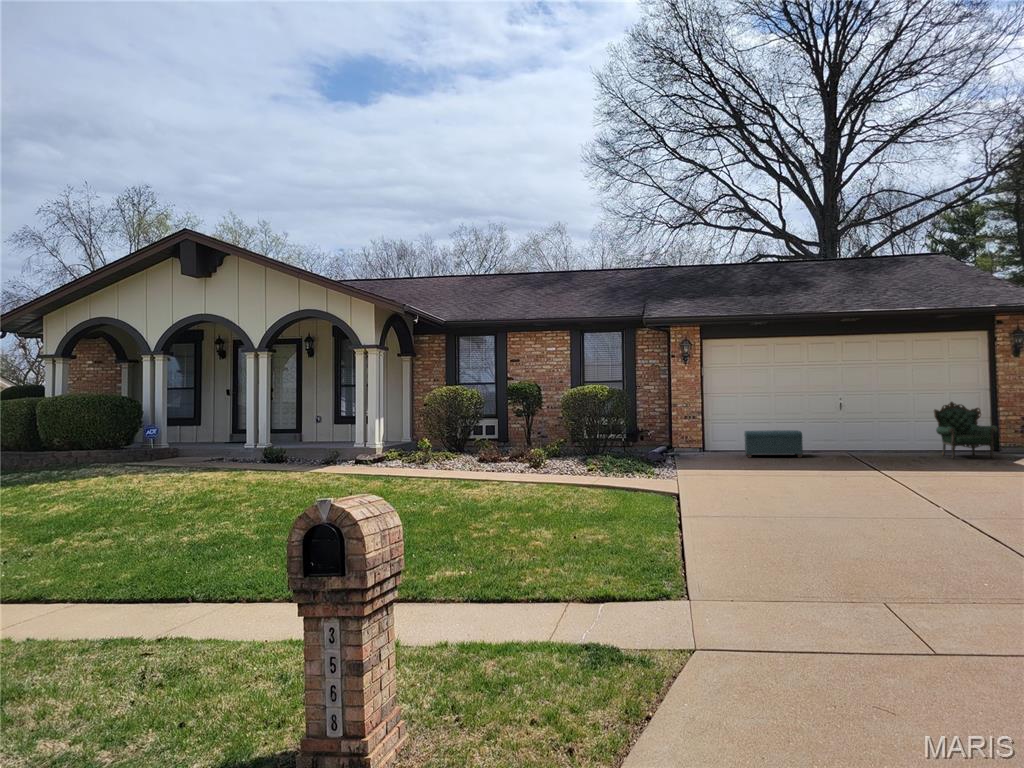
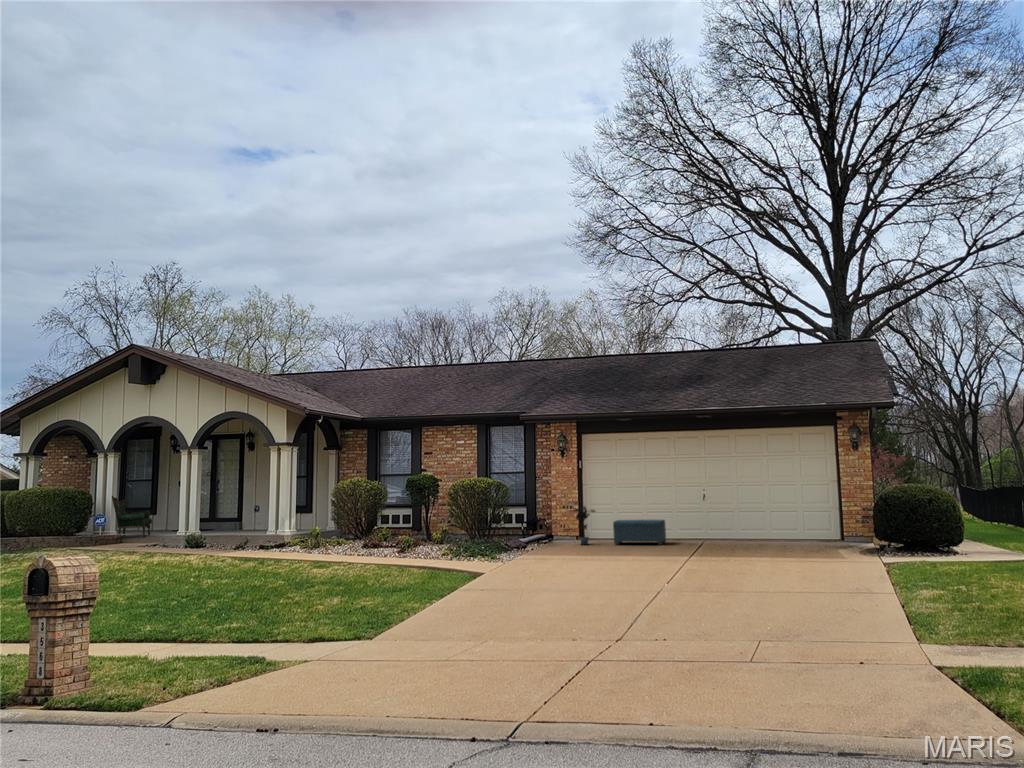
armchair: present [934,402,997,459] -> present [112,496,152,538]
potted plant: none [697,415,725,458] -> present [573,507,595,545]

